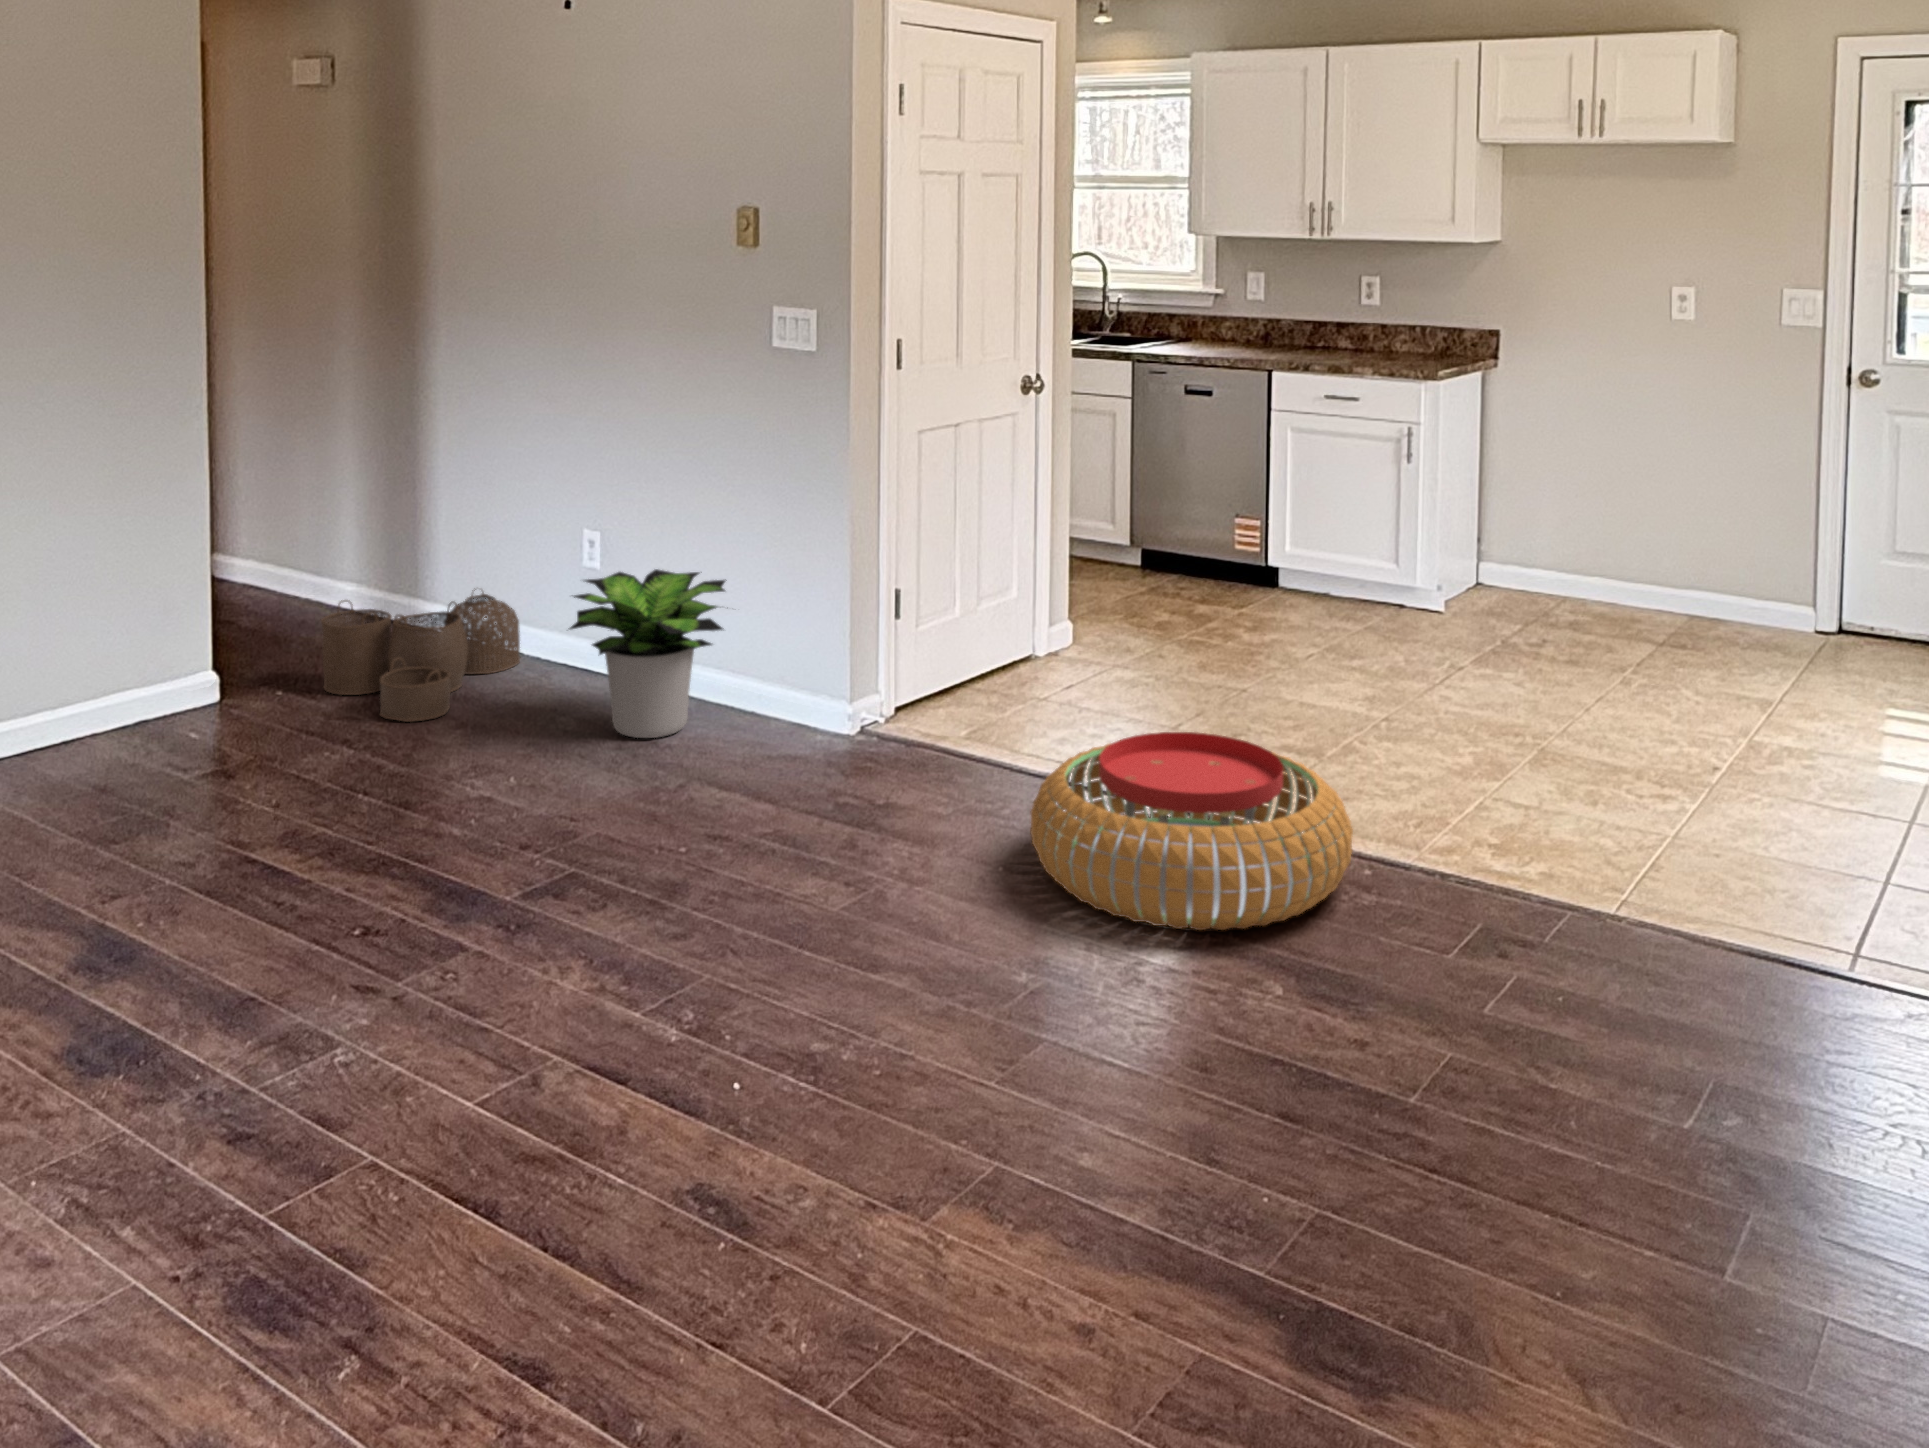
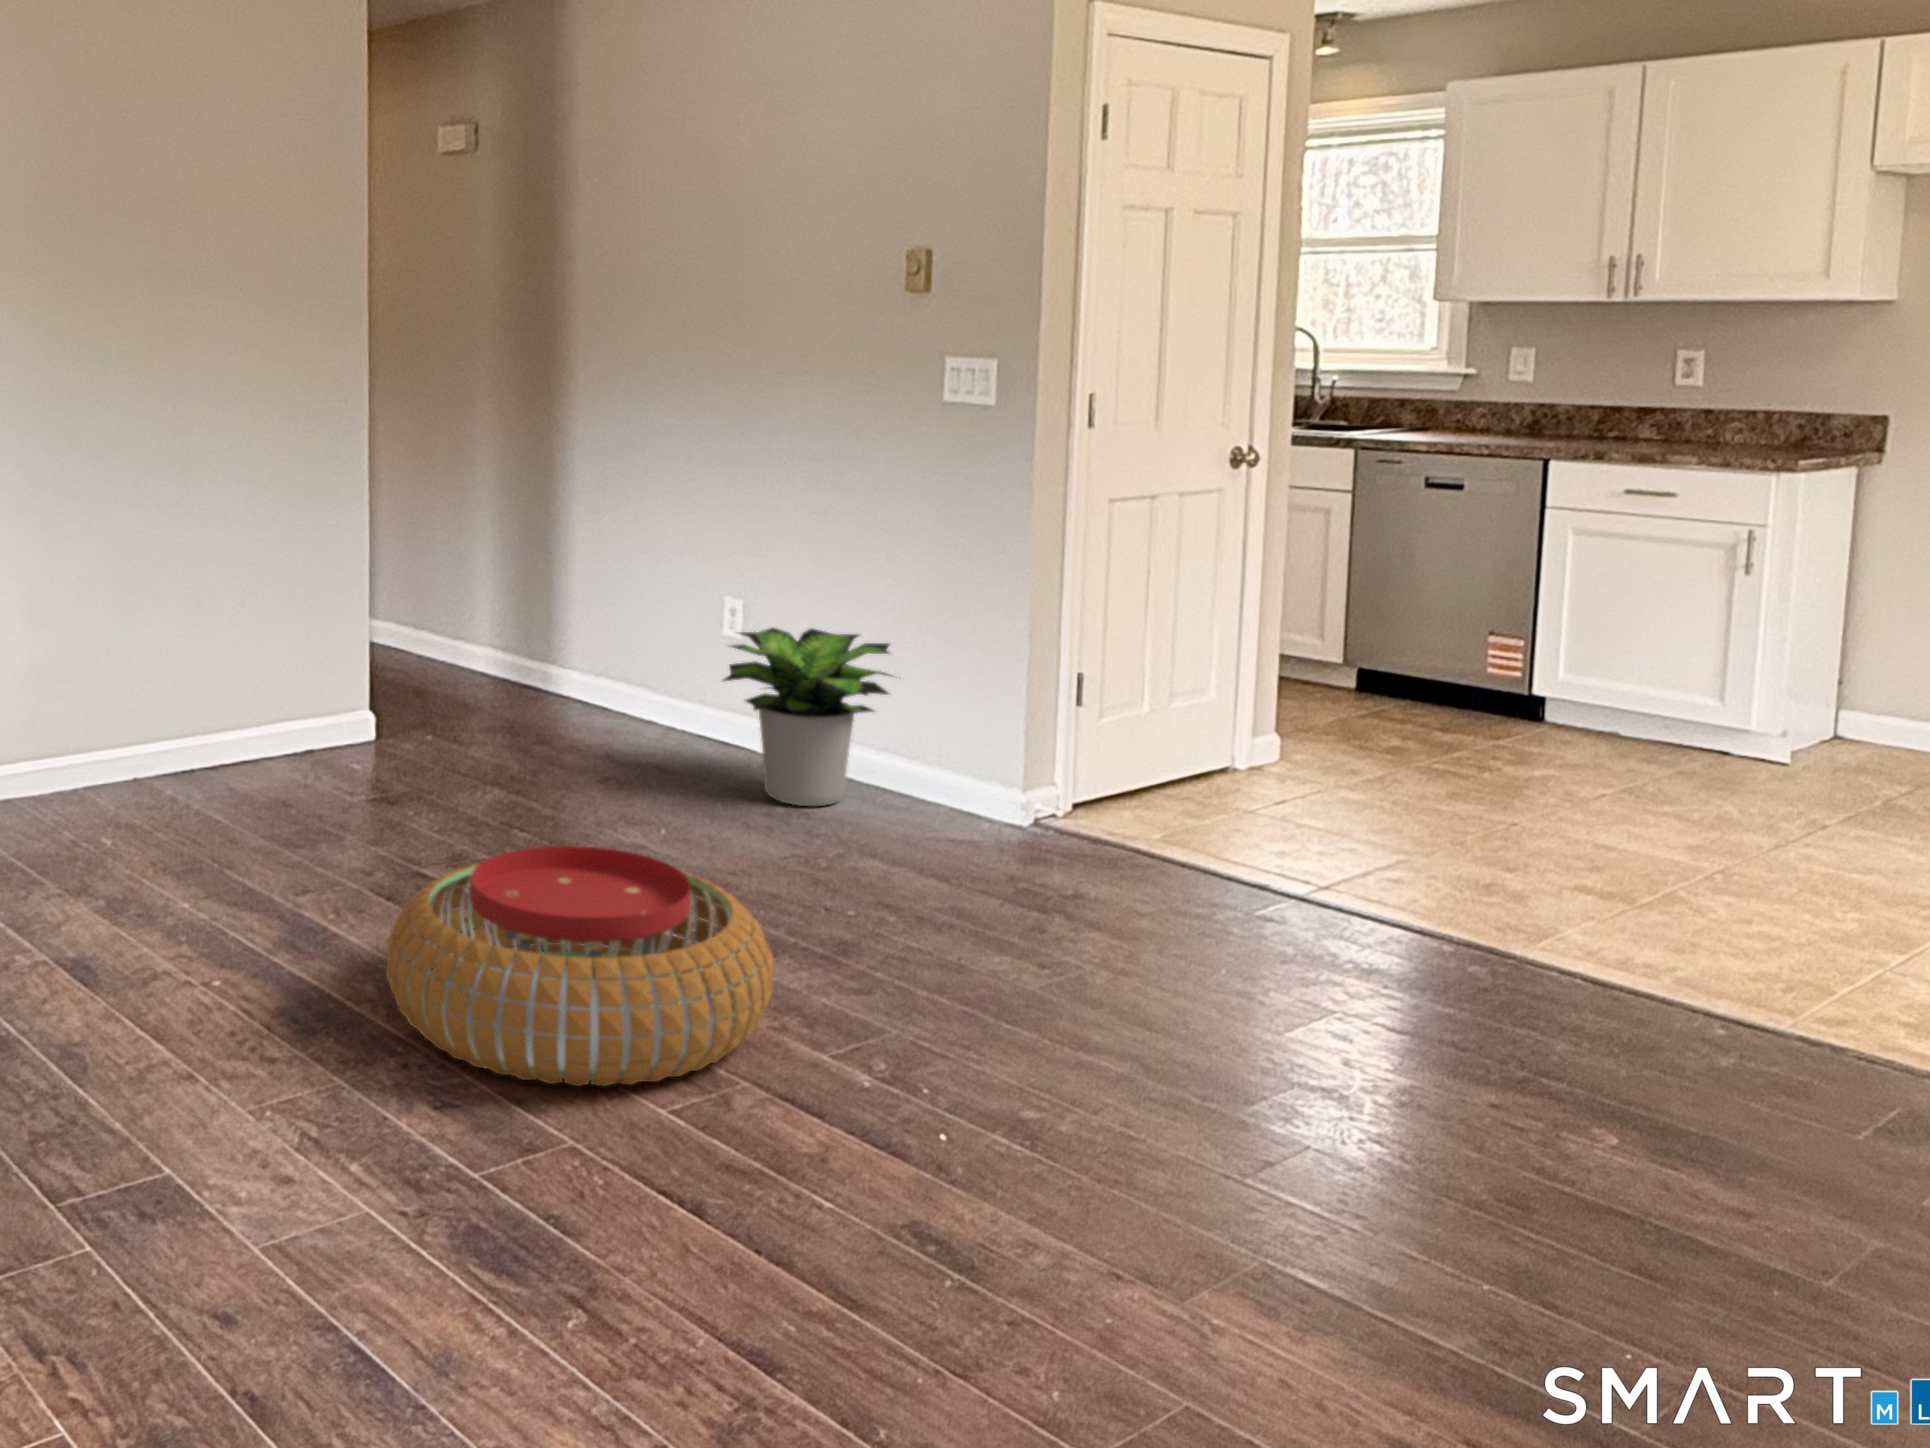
woven basket: present [321,589,520,722] -> none [465,640,658,766]
pouf: present [1031,732,1353,930] -> present [386,846,773,1086]

